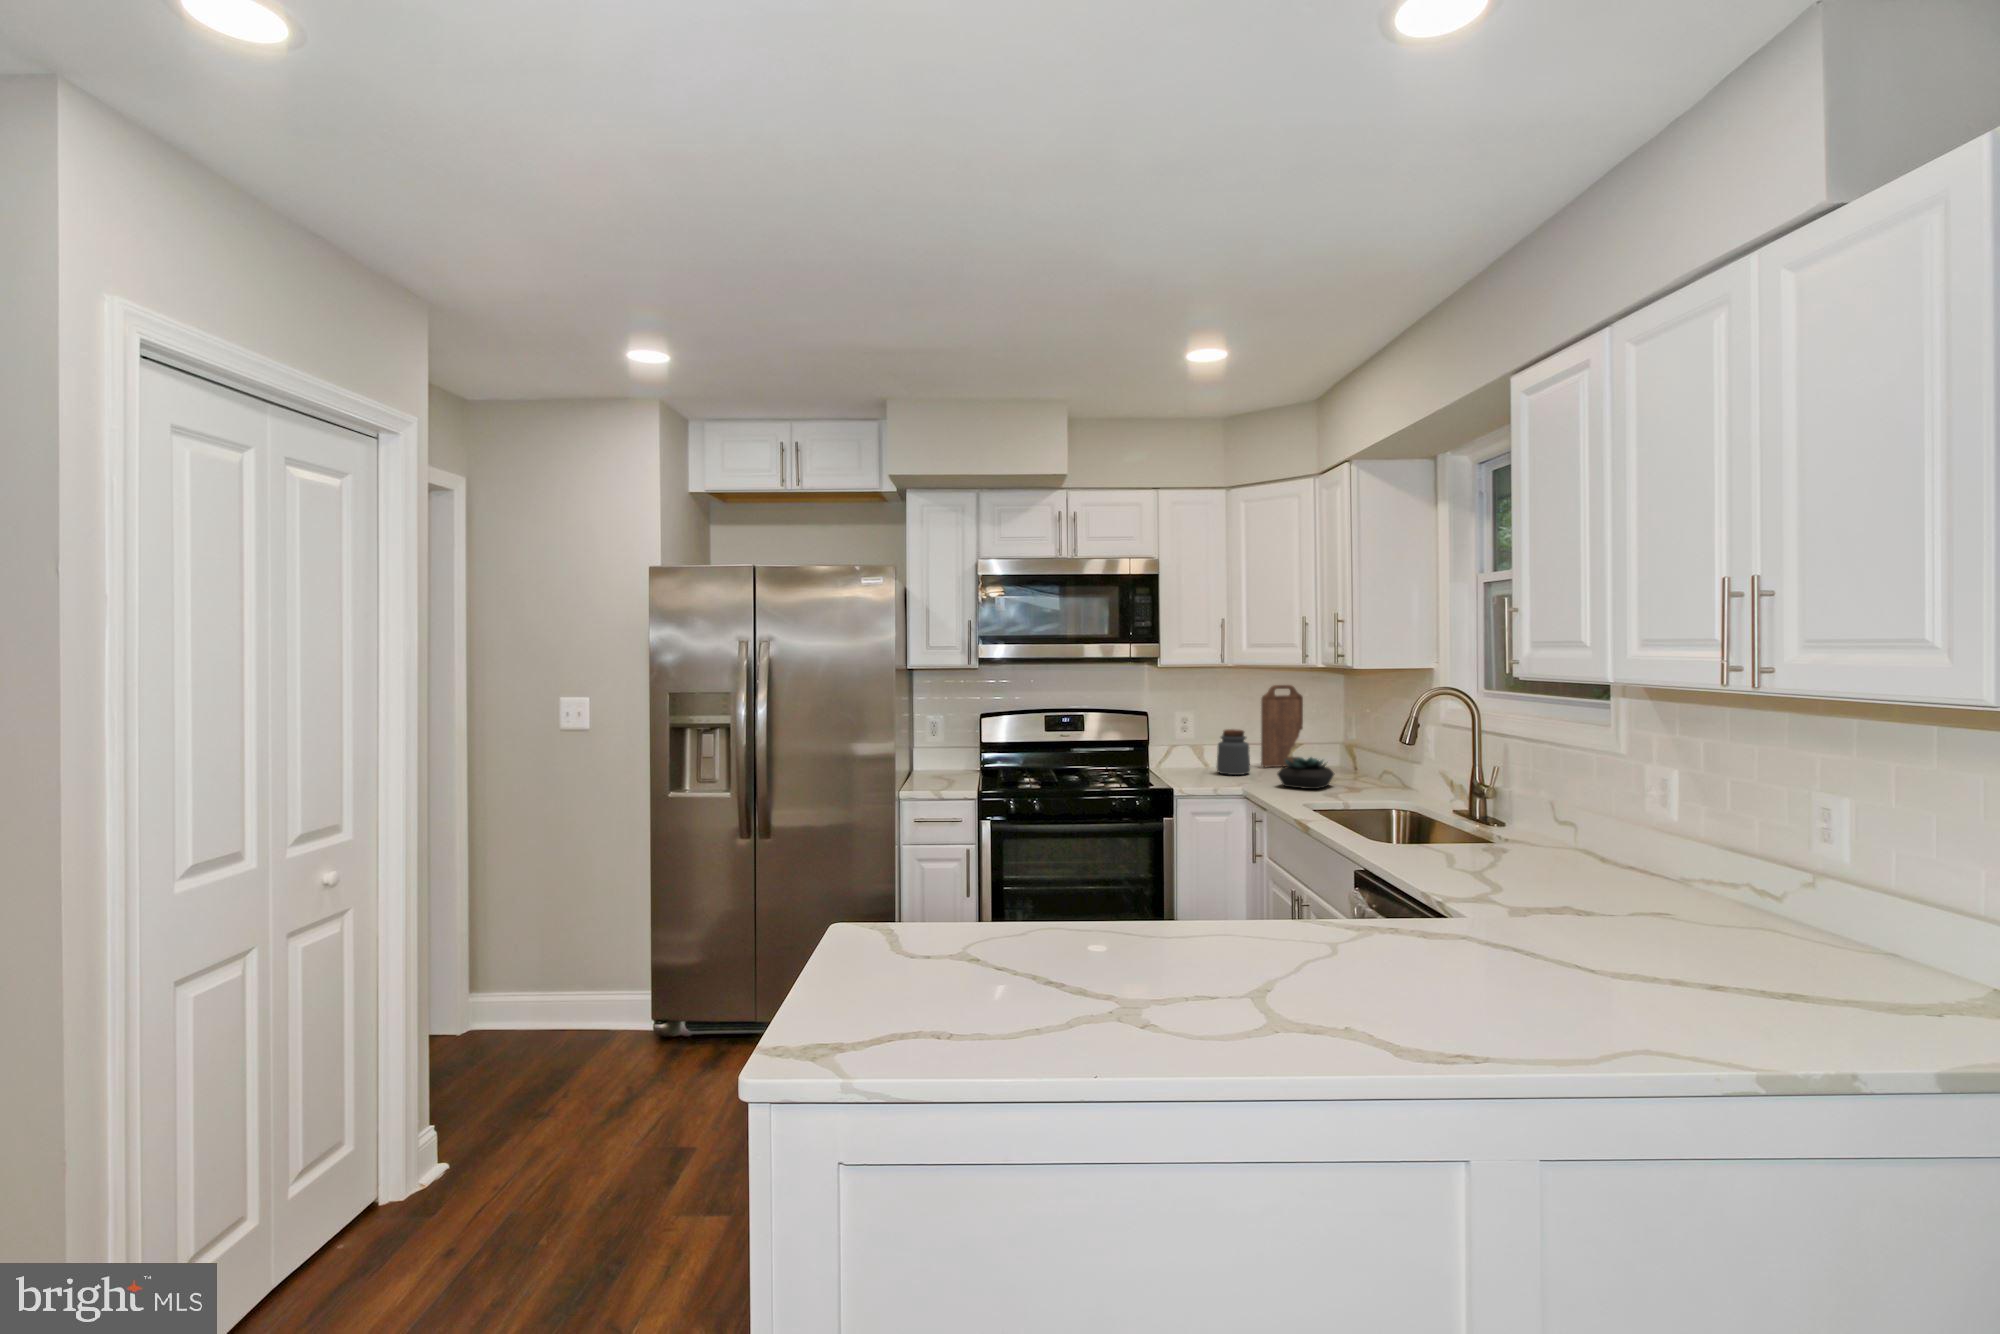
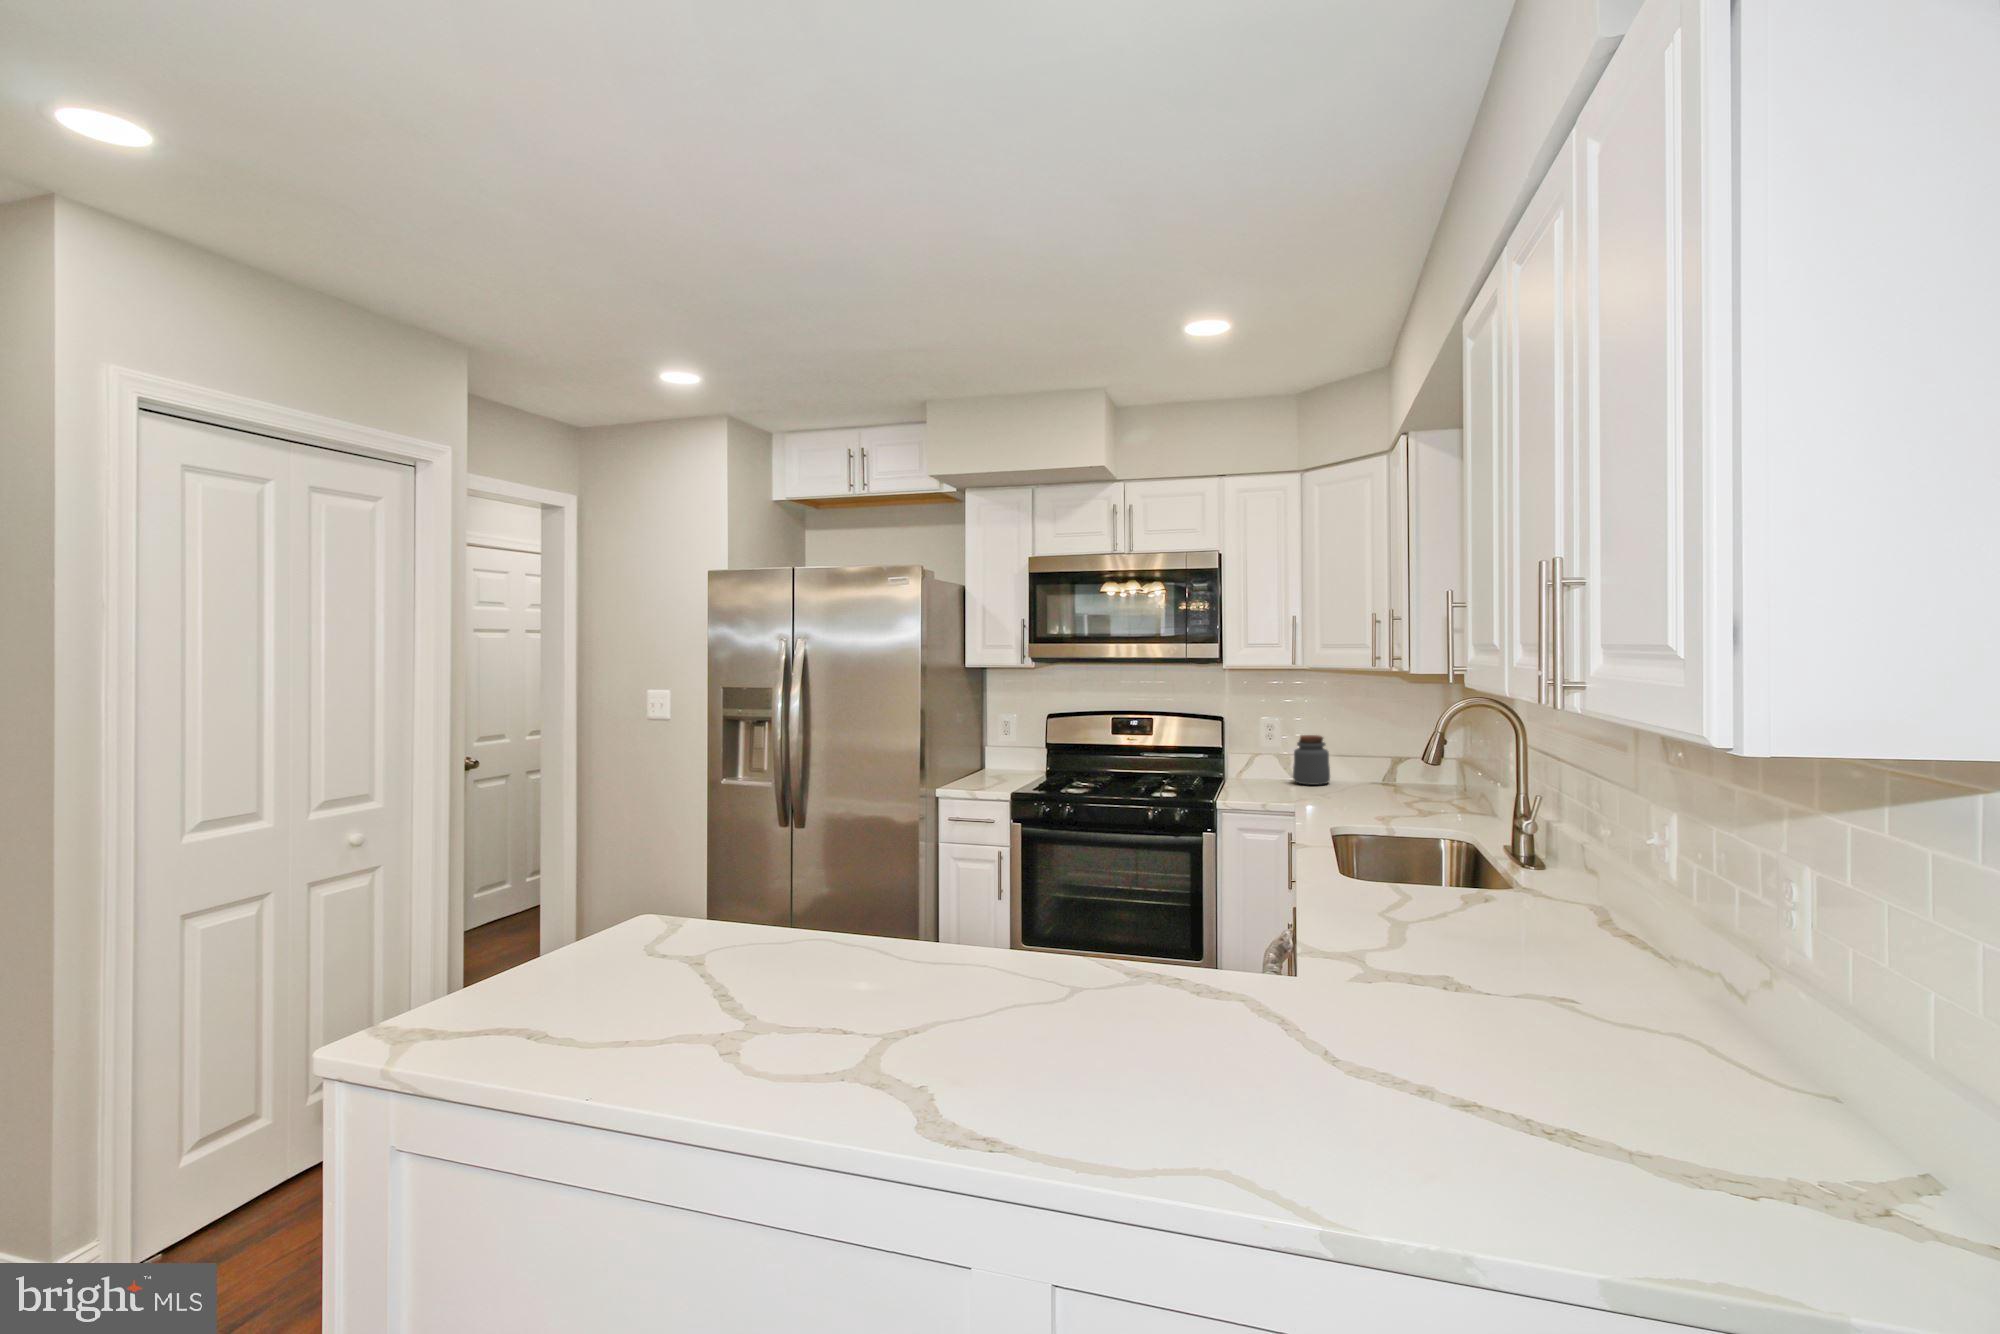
cutting board: present [1261,685,1303,767] -> none [1346,685,1395,776]
succulent plant: present [1277,757,1334,789] -> none [1352,767,1419,804]

